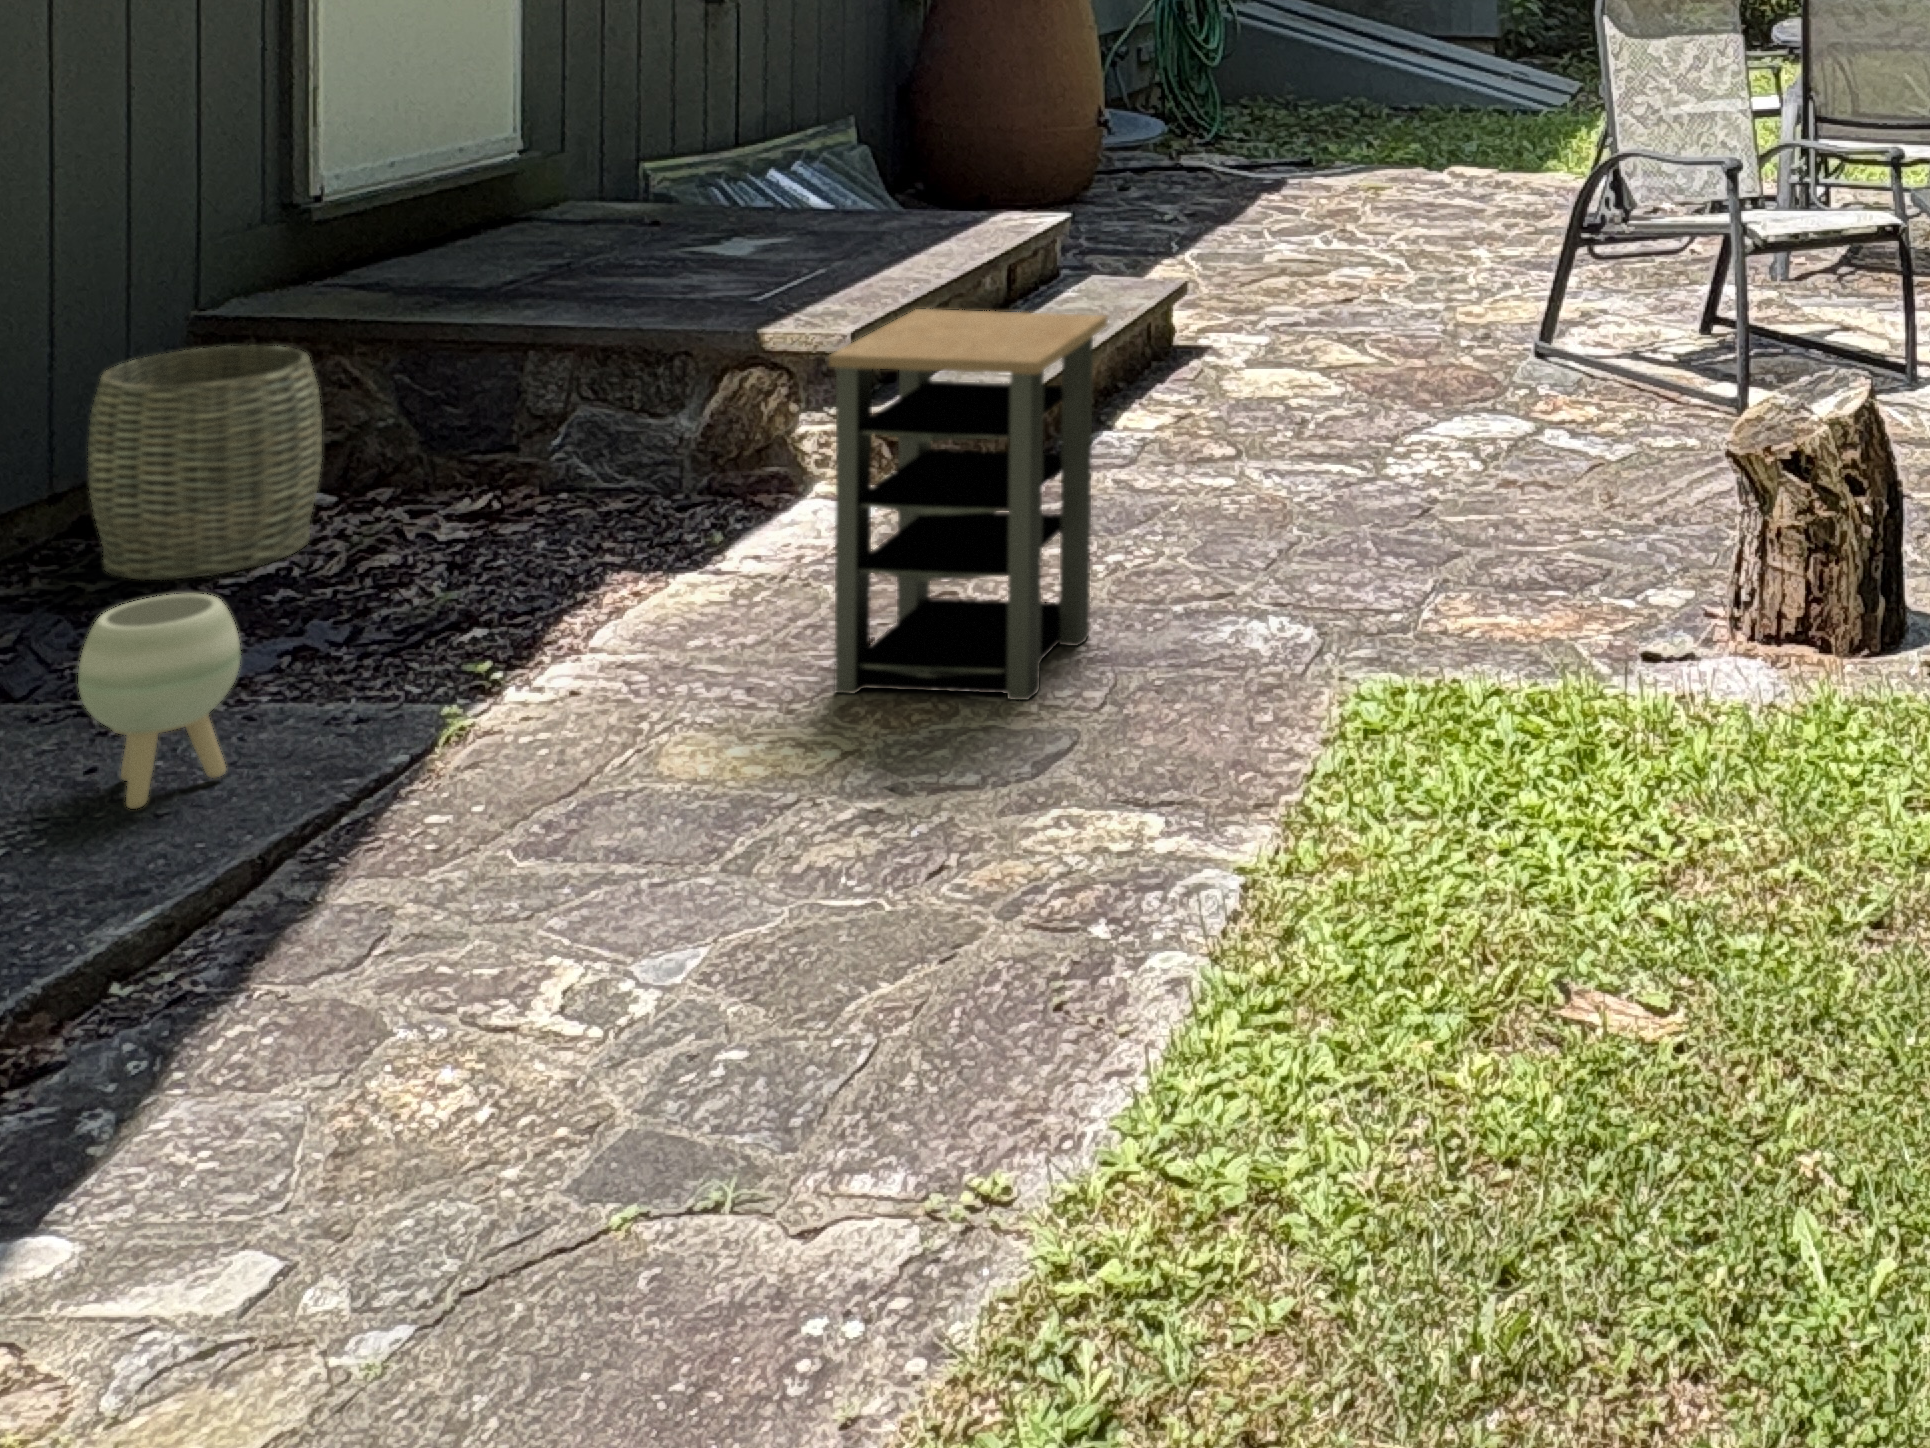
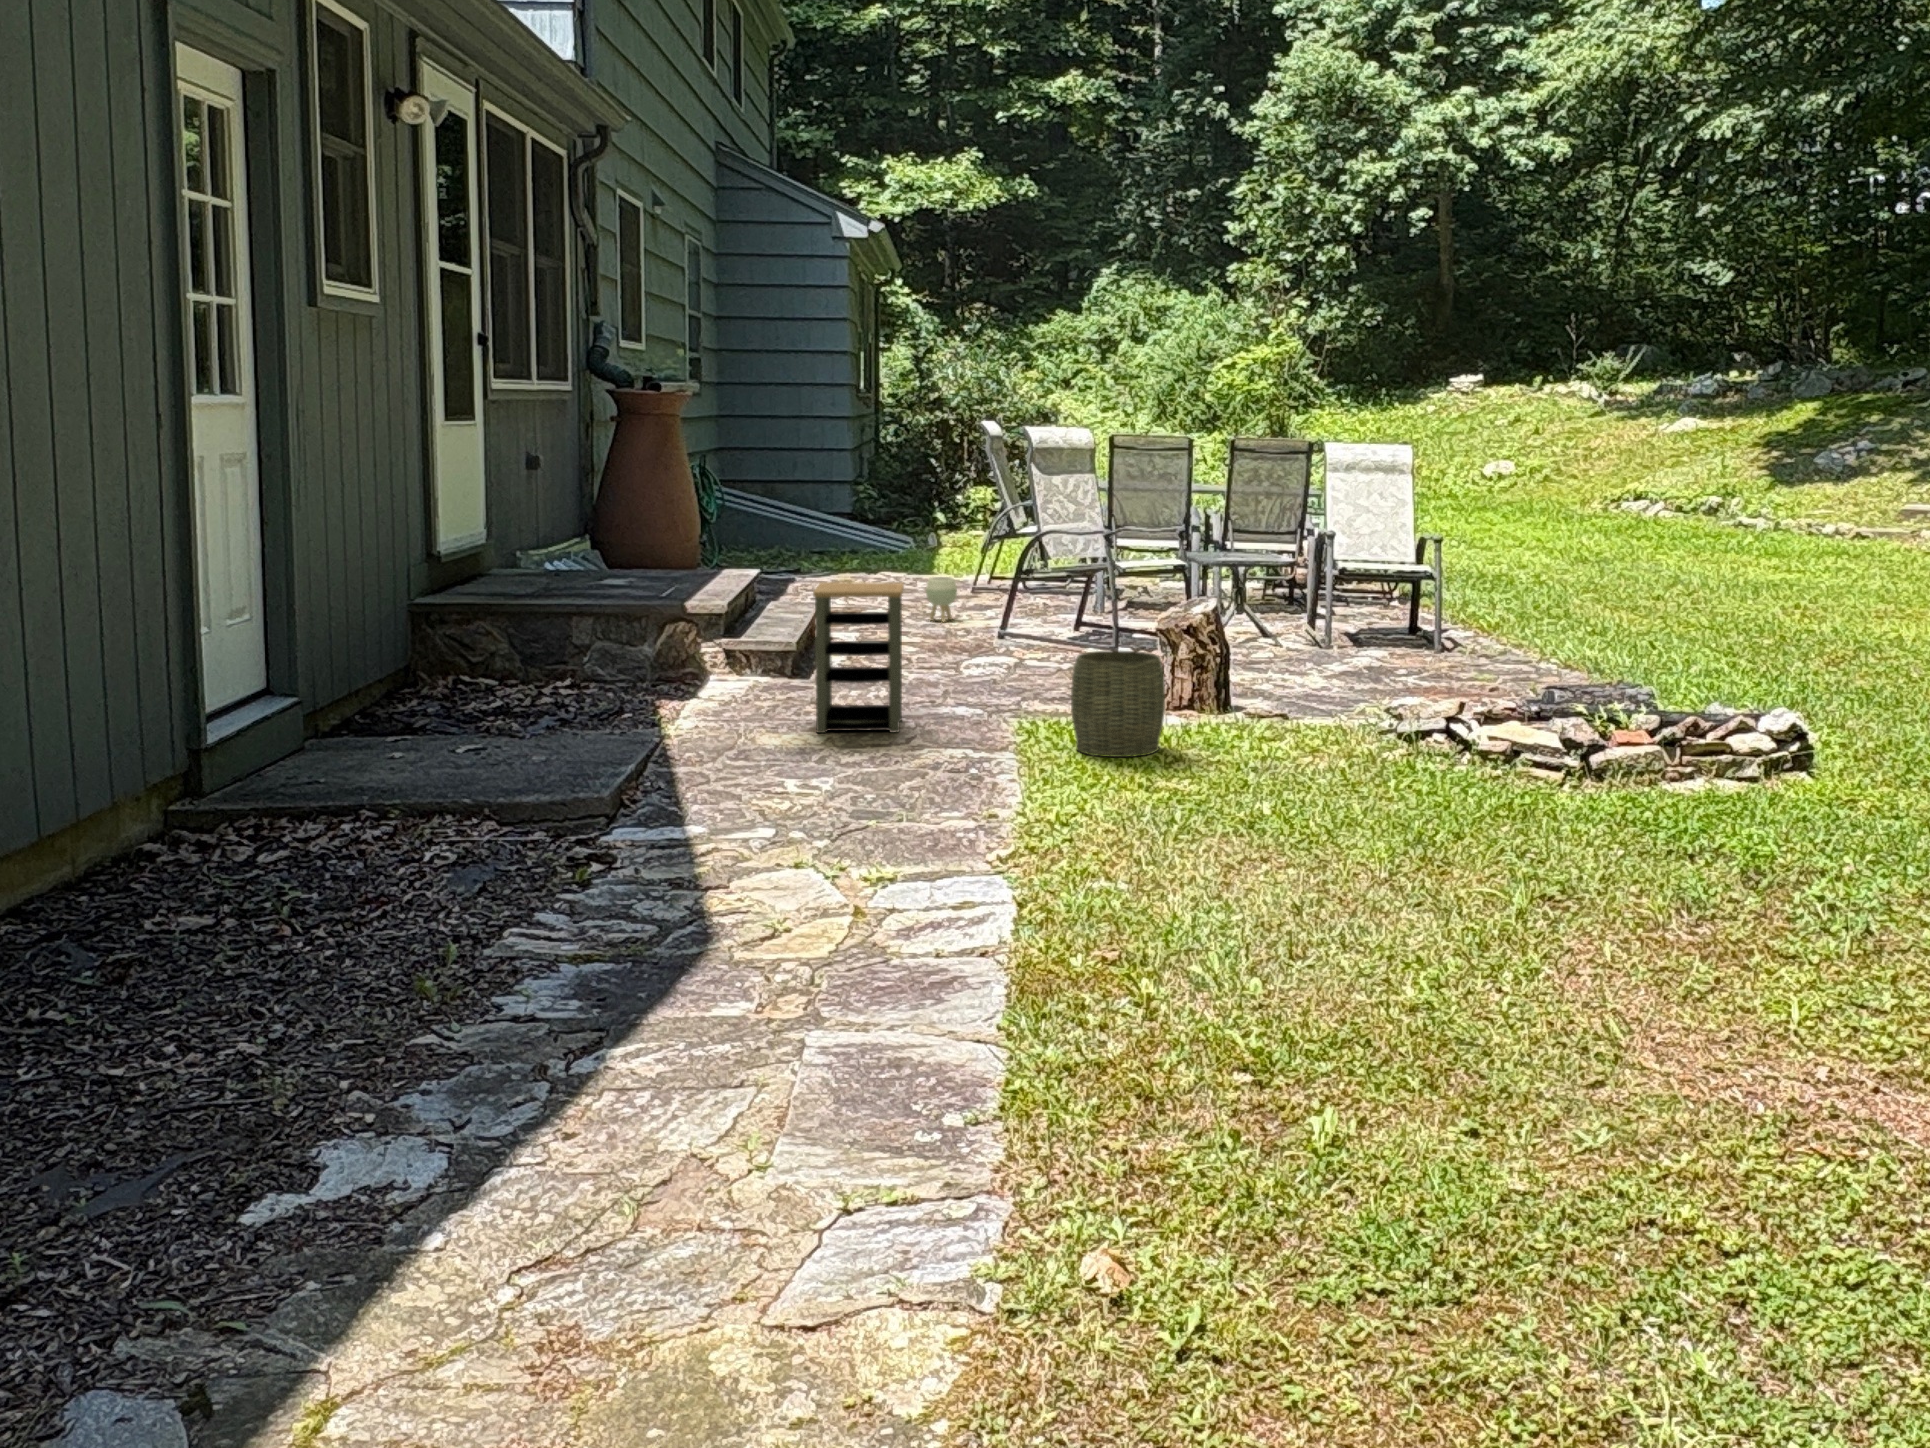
woven basket: present [88,346,322,580] -> present [1071,651,1165,757]
planter: present [78,593,240,809] -> present [926,577,957,622]

